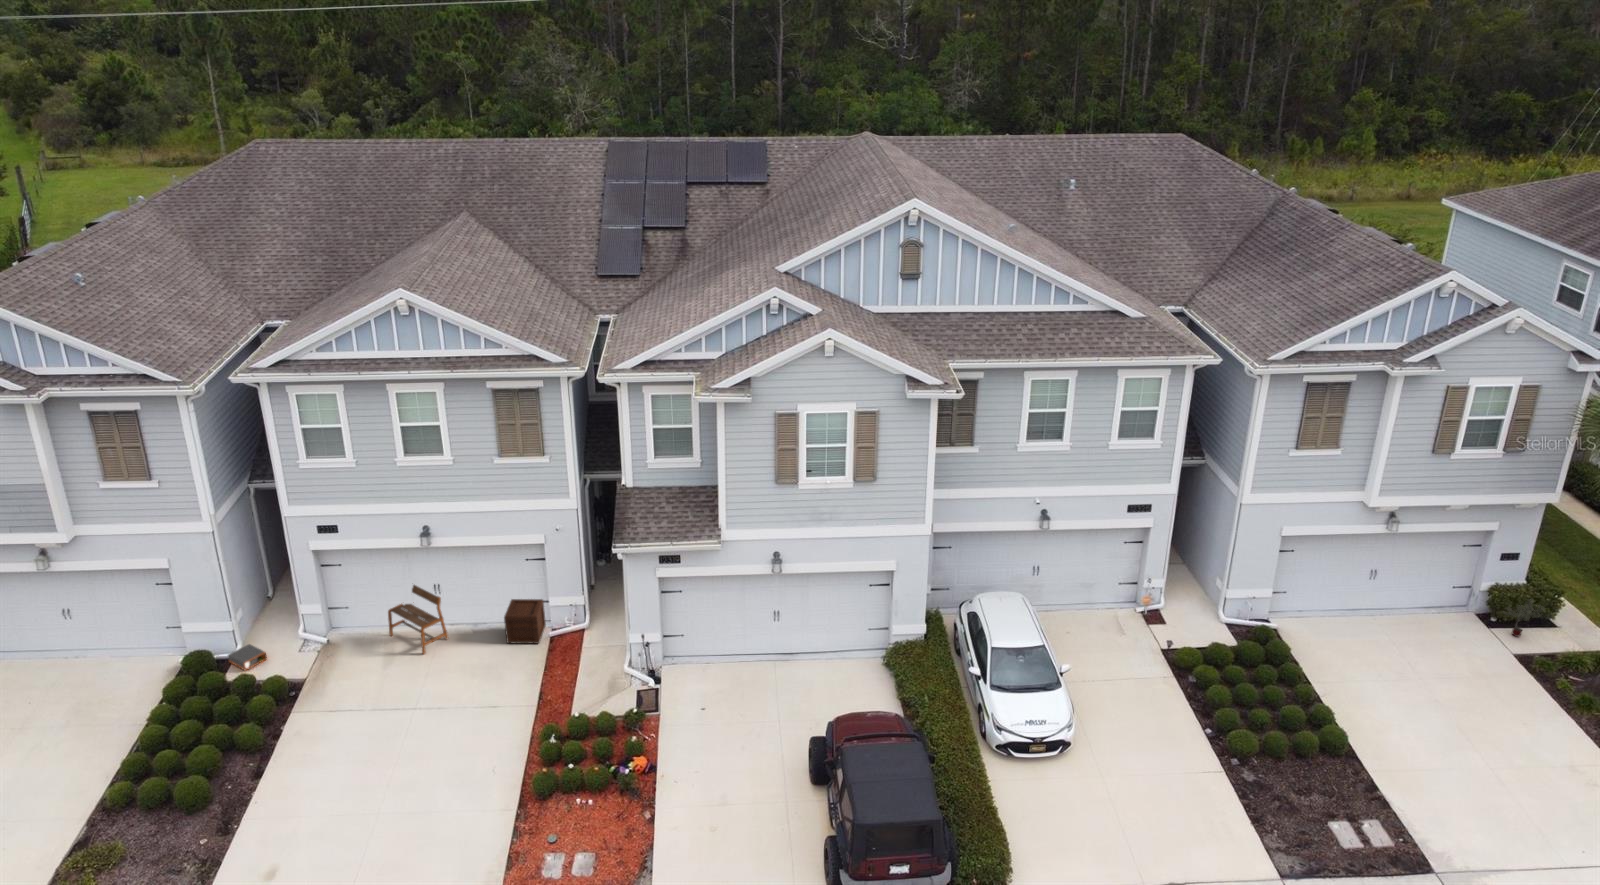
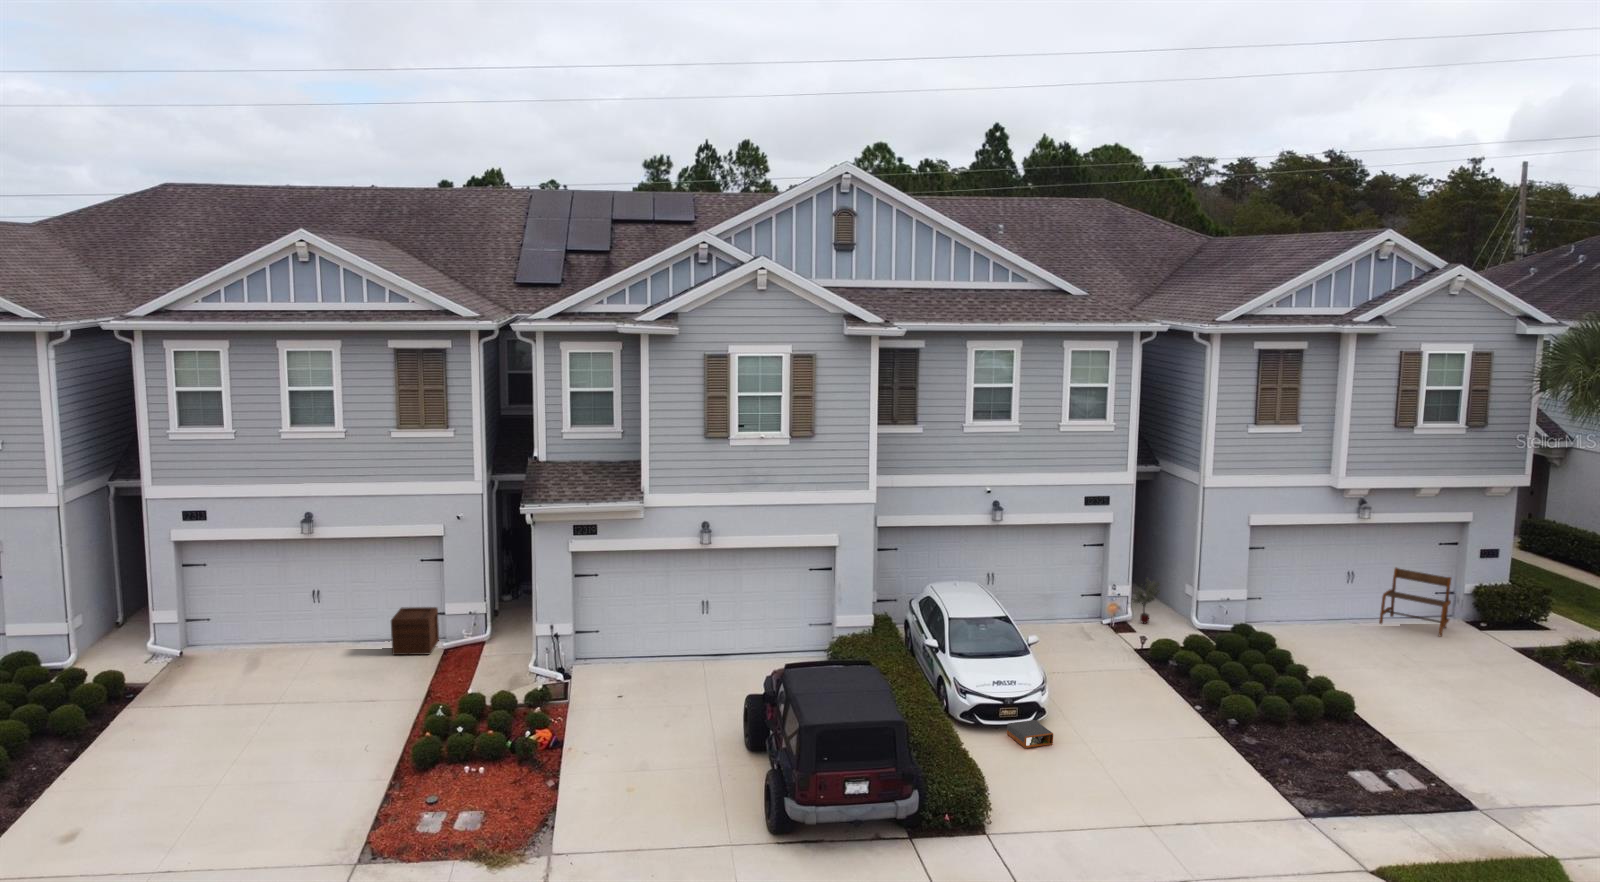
bench: present [388,585,448,654] -> present [1379,568,1451,636]
potted tree: present [1503,599,1544,637] -> present [1132,579,1160,623]
storage box: present [228,644,267,670] -> present [1007,720,1053,748]

